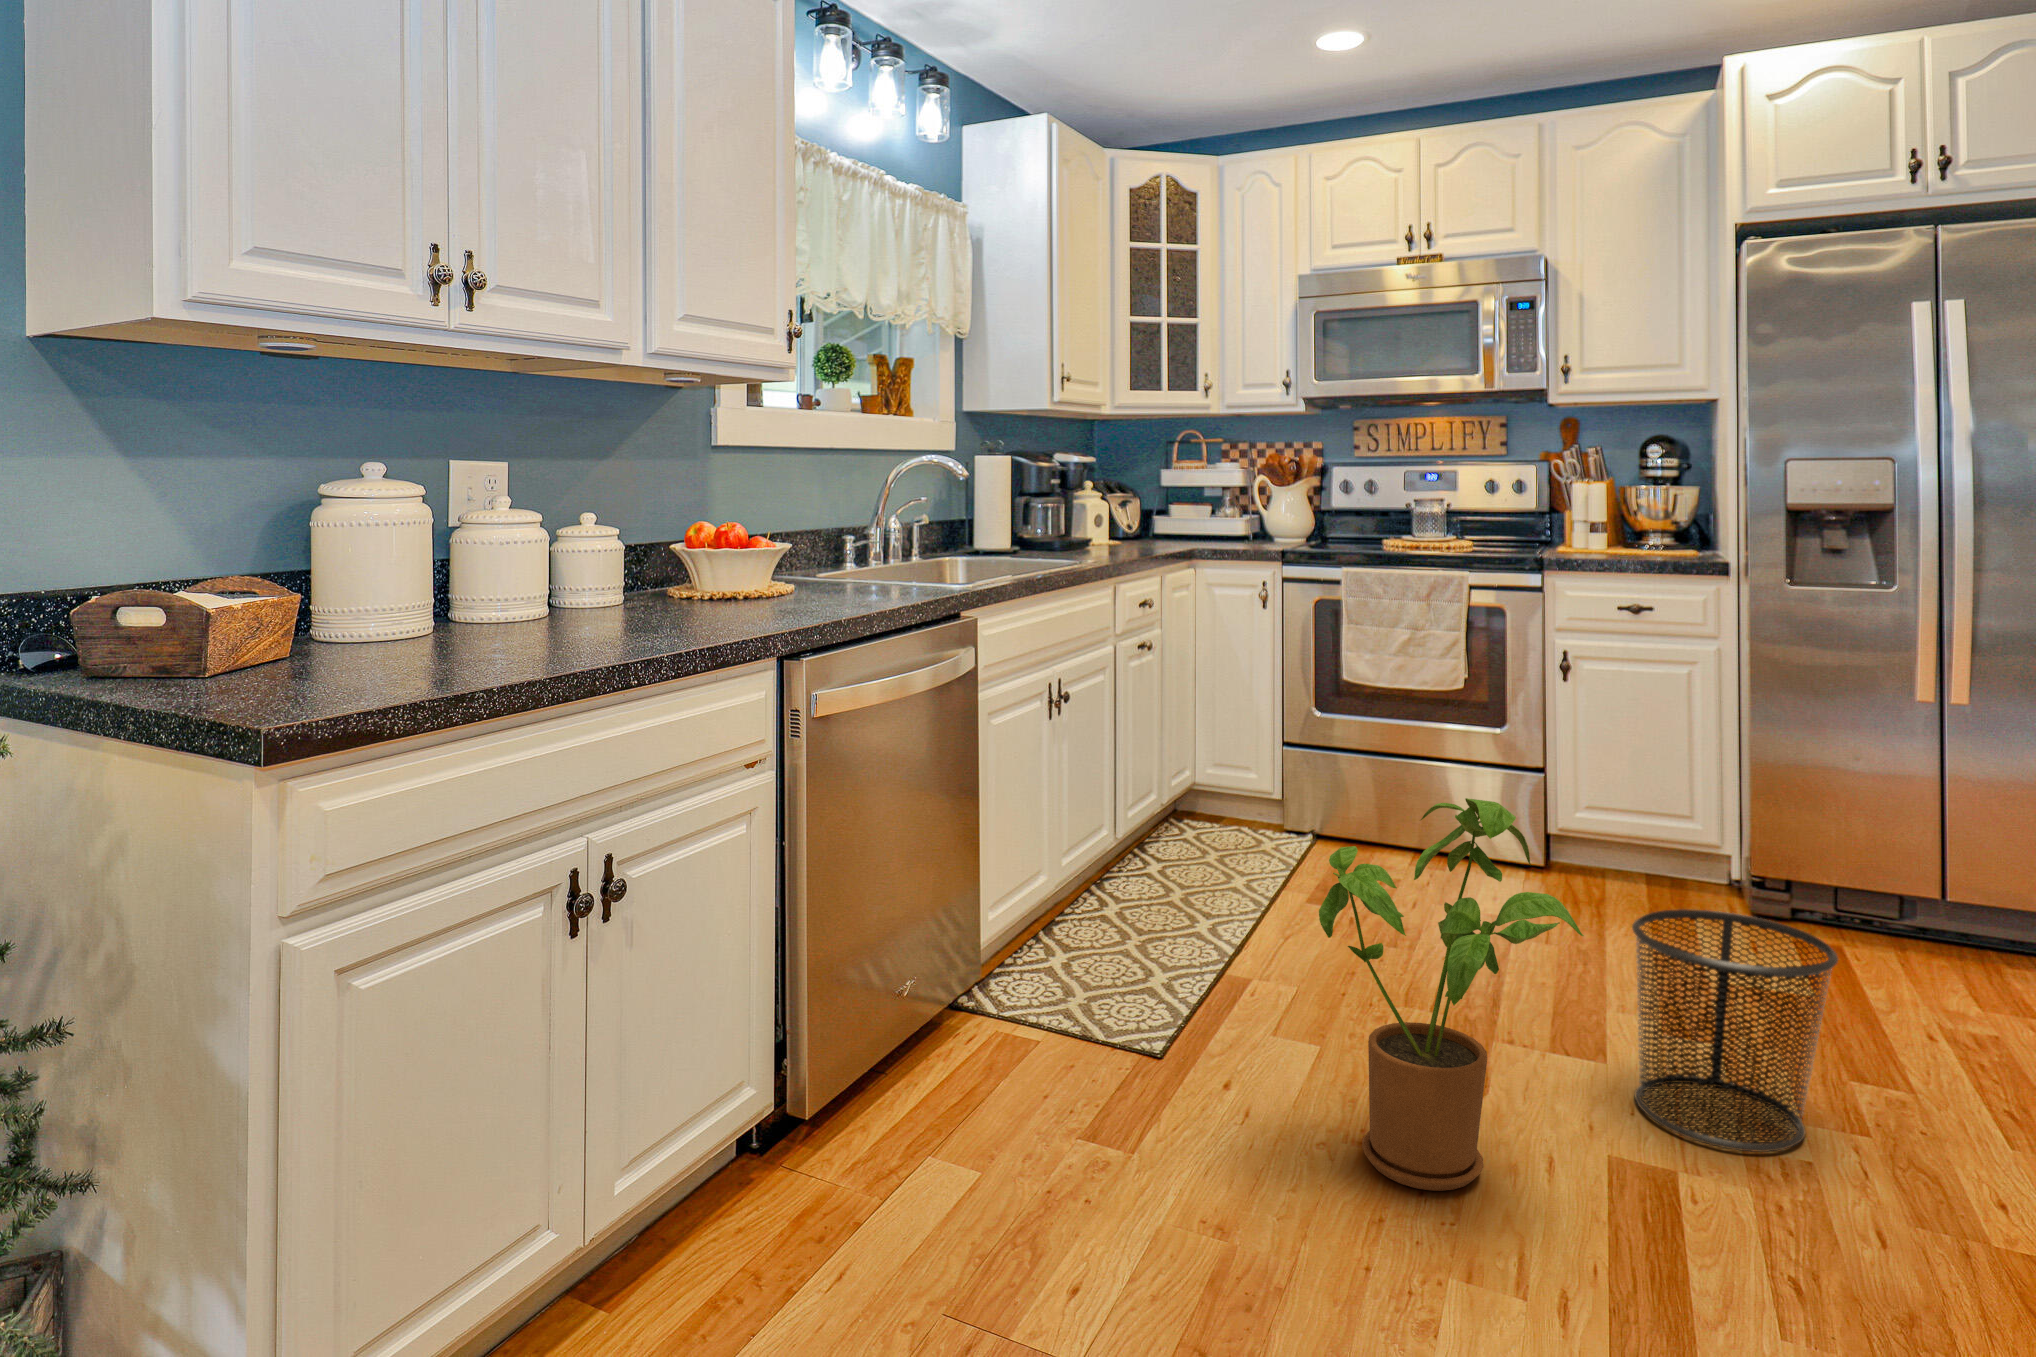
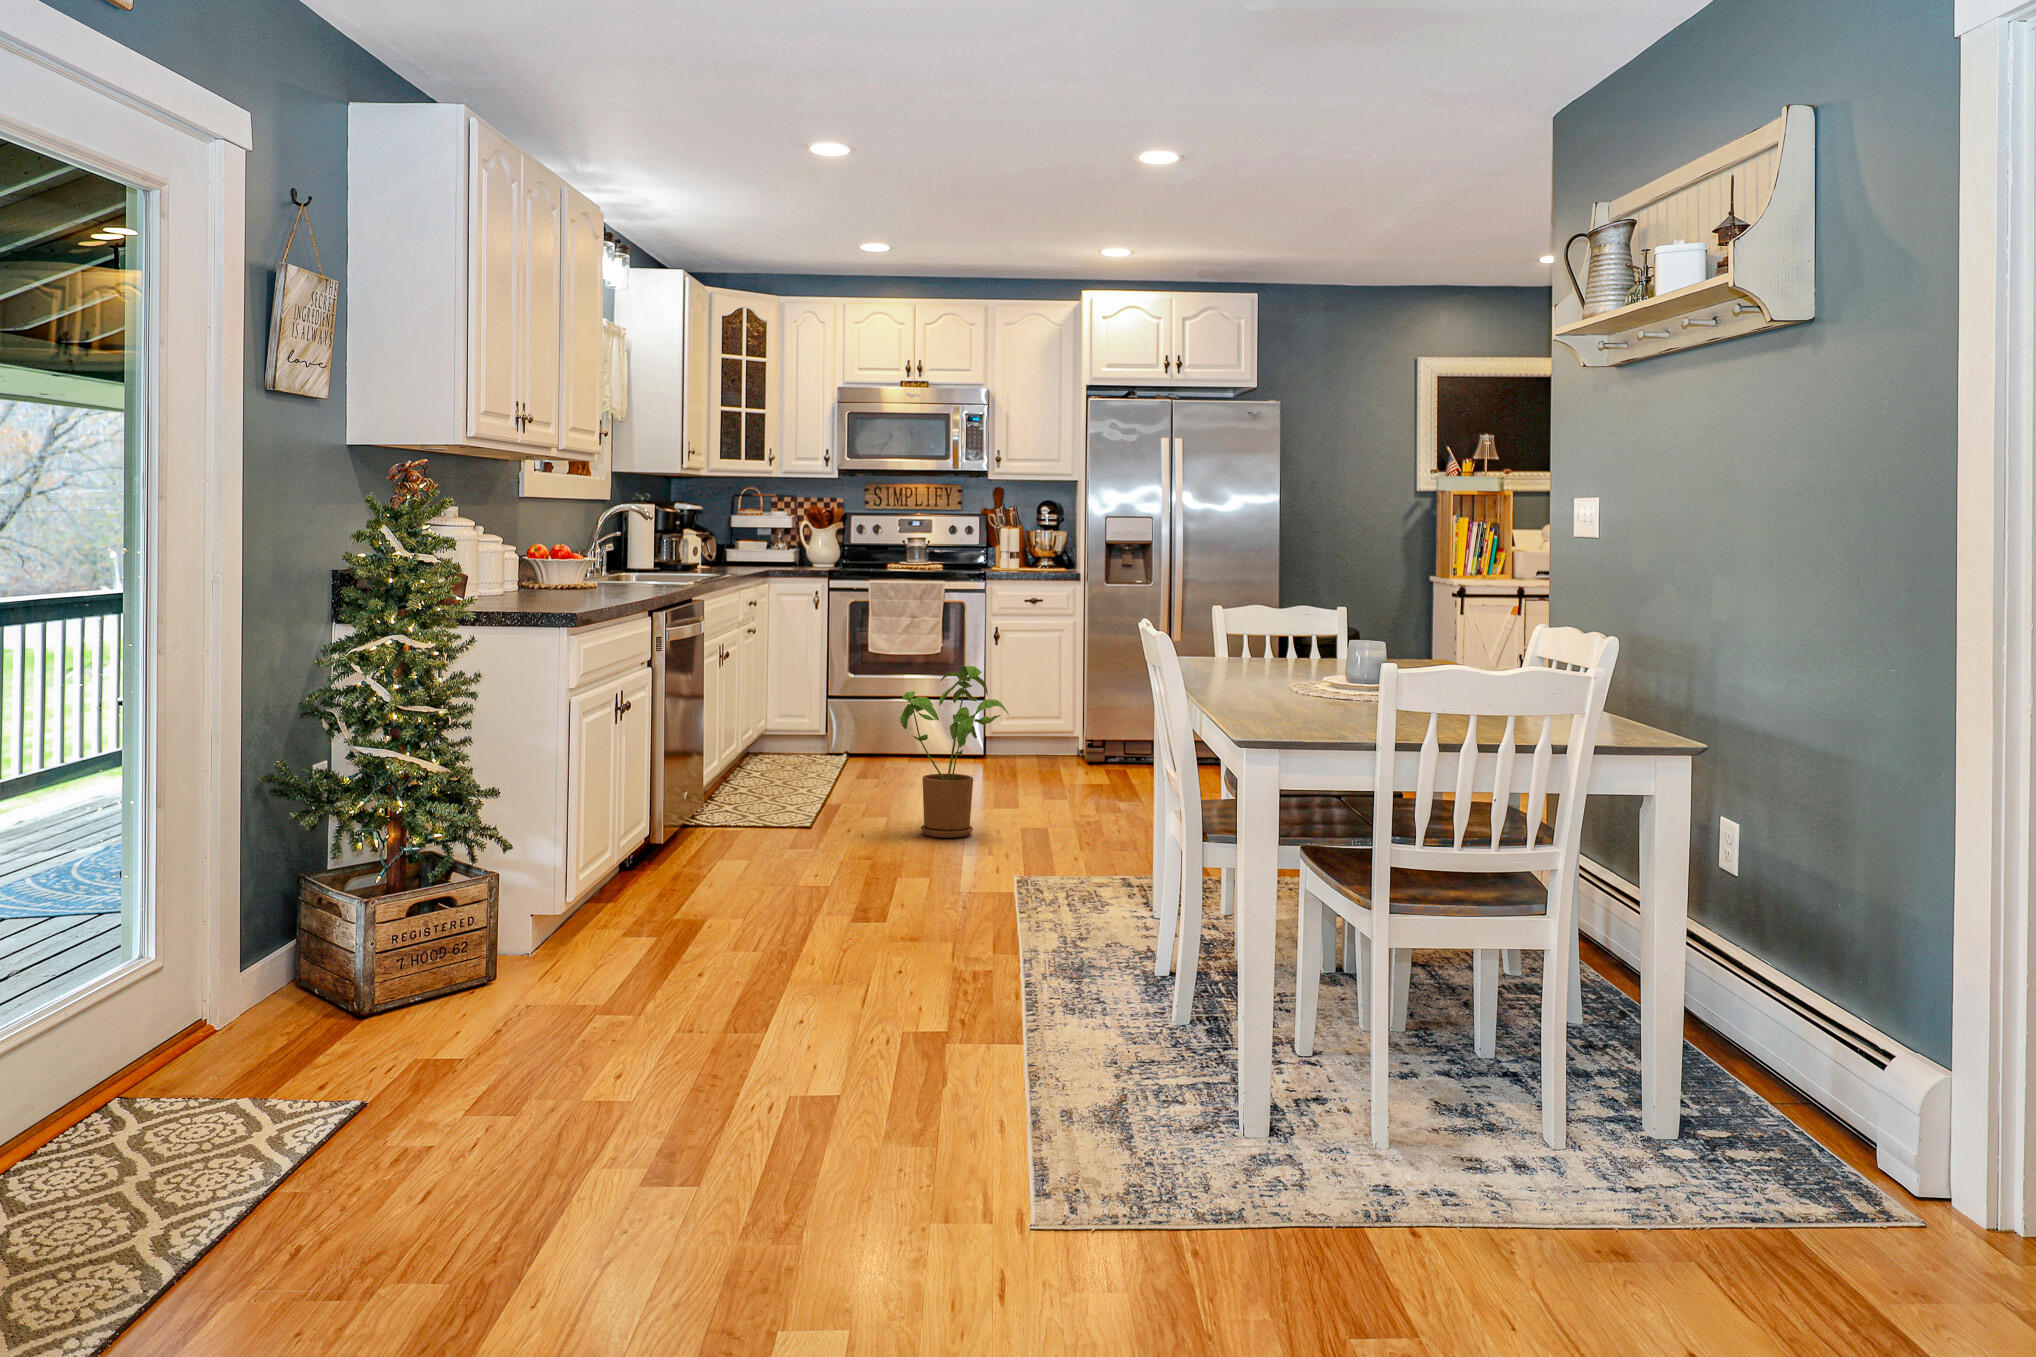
waste bin: present [1632,909,1838,1152] -> none [1031,729,1110,822]

